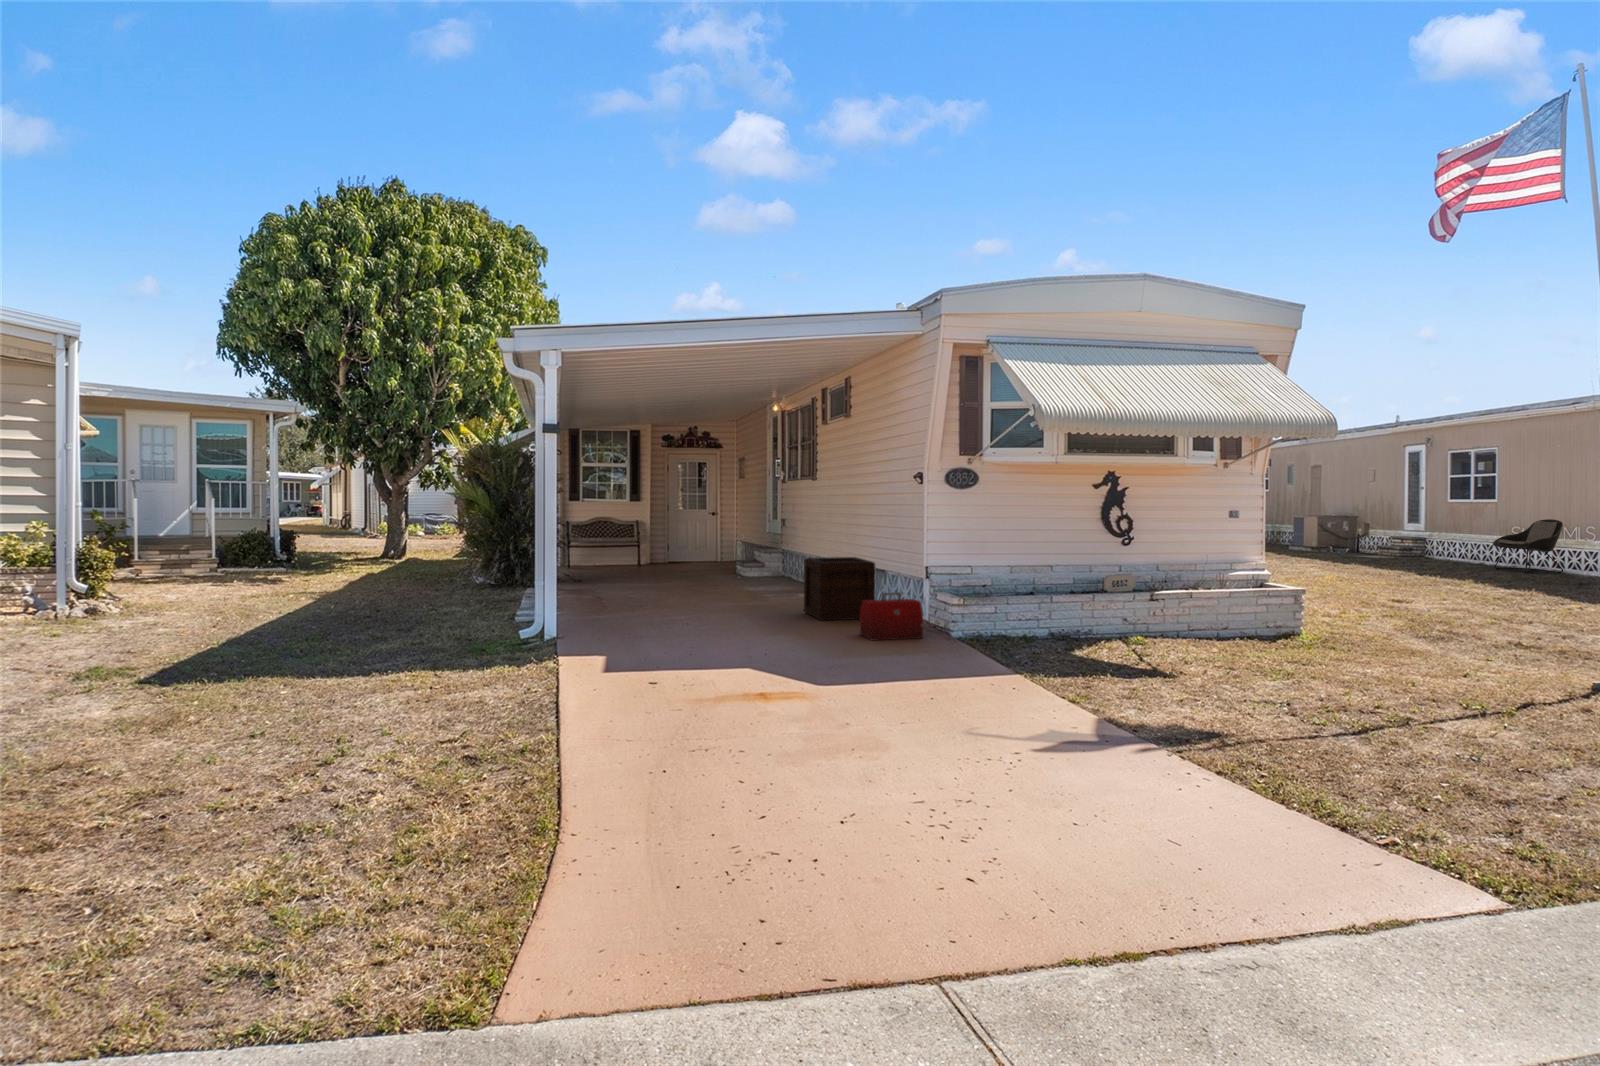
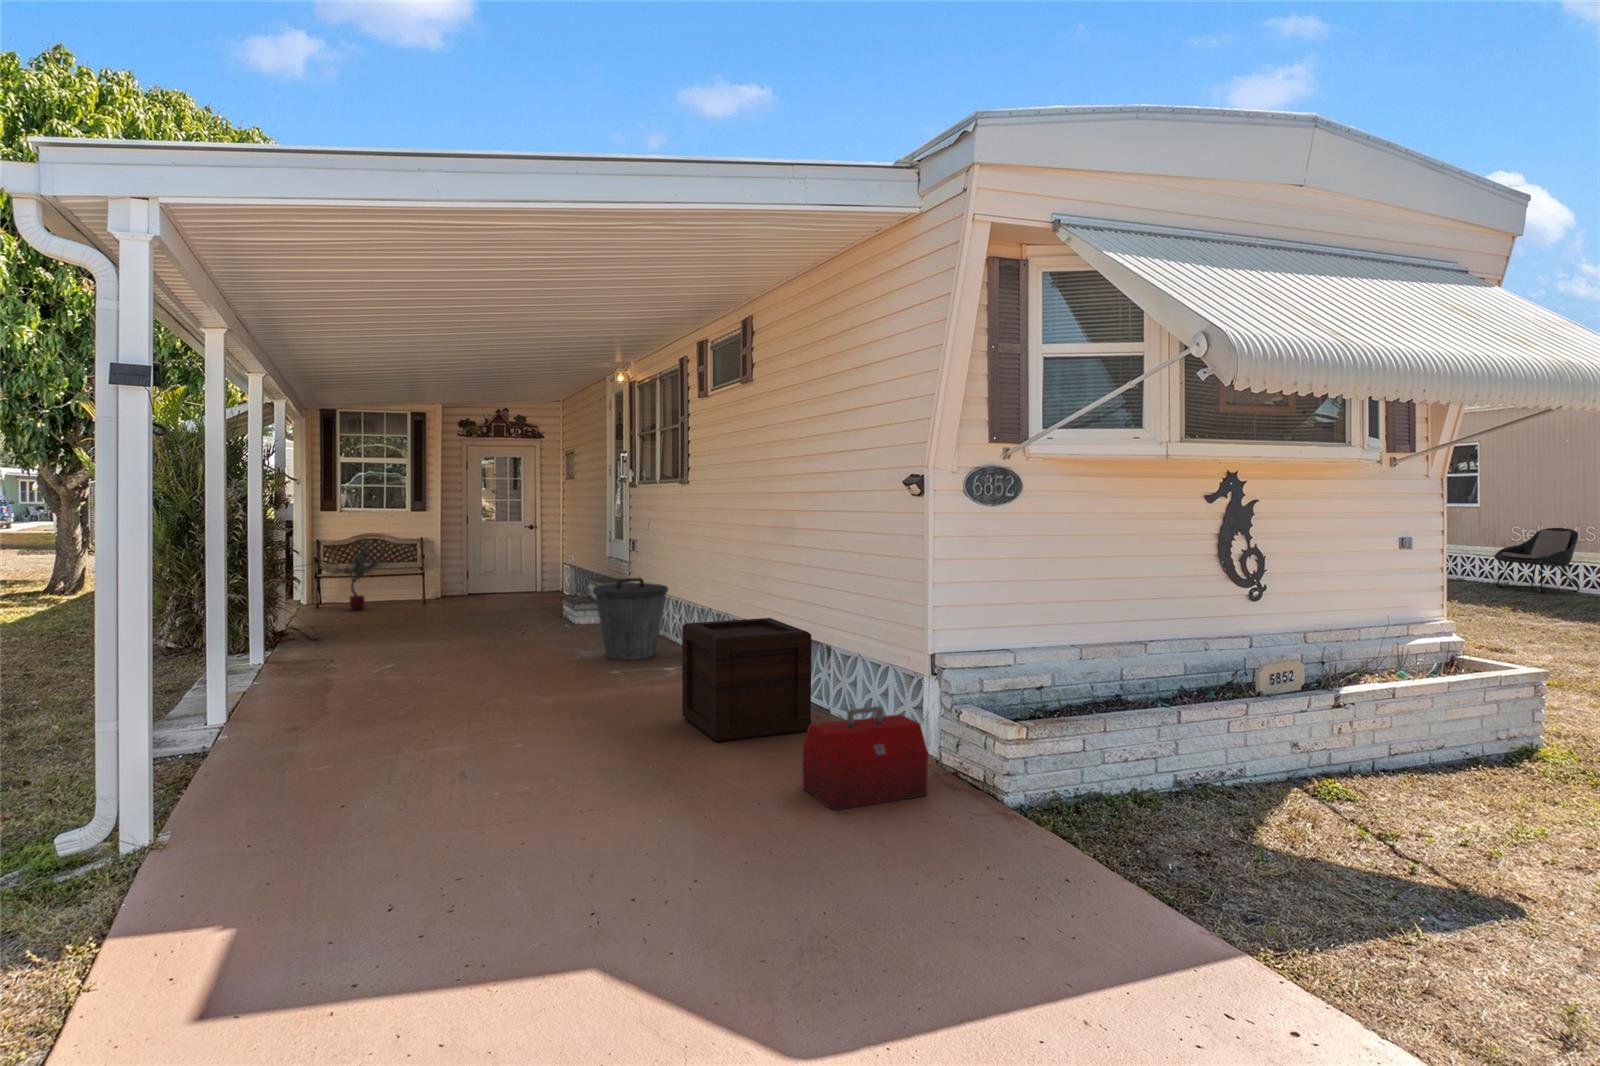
potted tree: none [576,517,617,566] -> present [327,539,387,610]
trash can: none [754,540,801,591] -> present [593,578,668,660]

